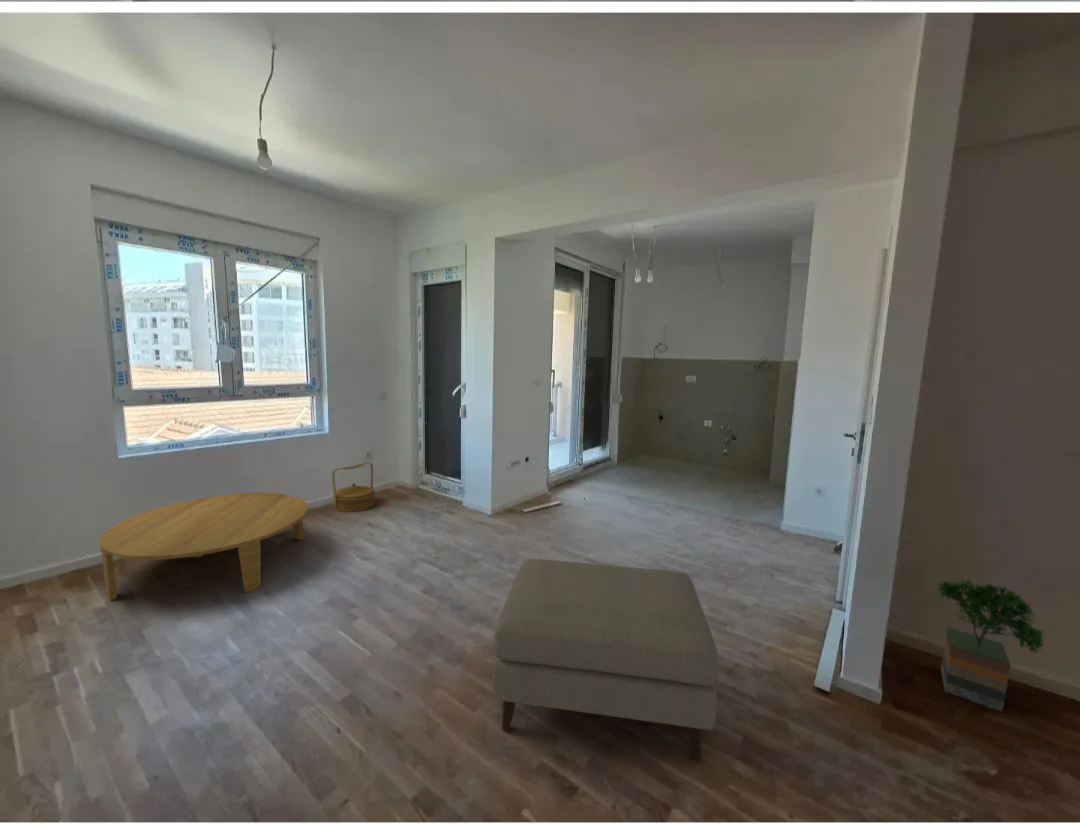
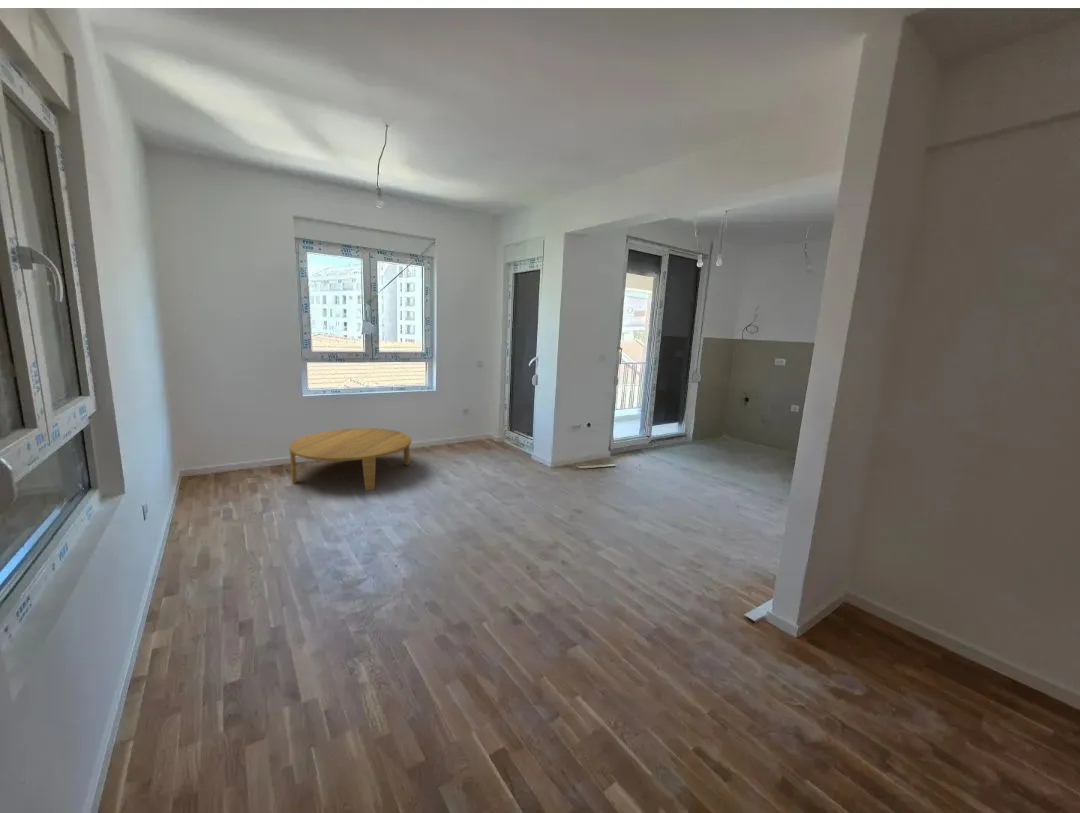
woven basket: present [332,462,375,512] -> none [436,415,467,452]
ottoman: present [492,559,718,760] -> none [482,486,647,627]
potted tree: present [938,580,1044,712] -> none [859,547,950,663]

